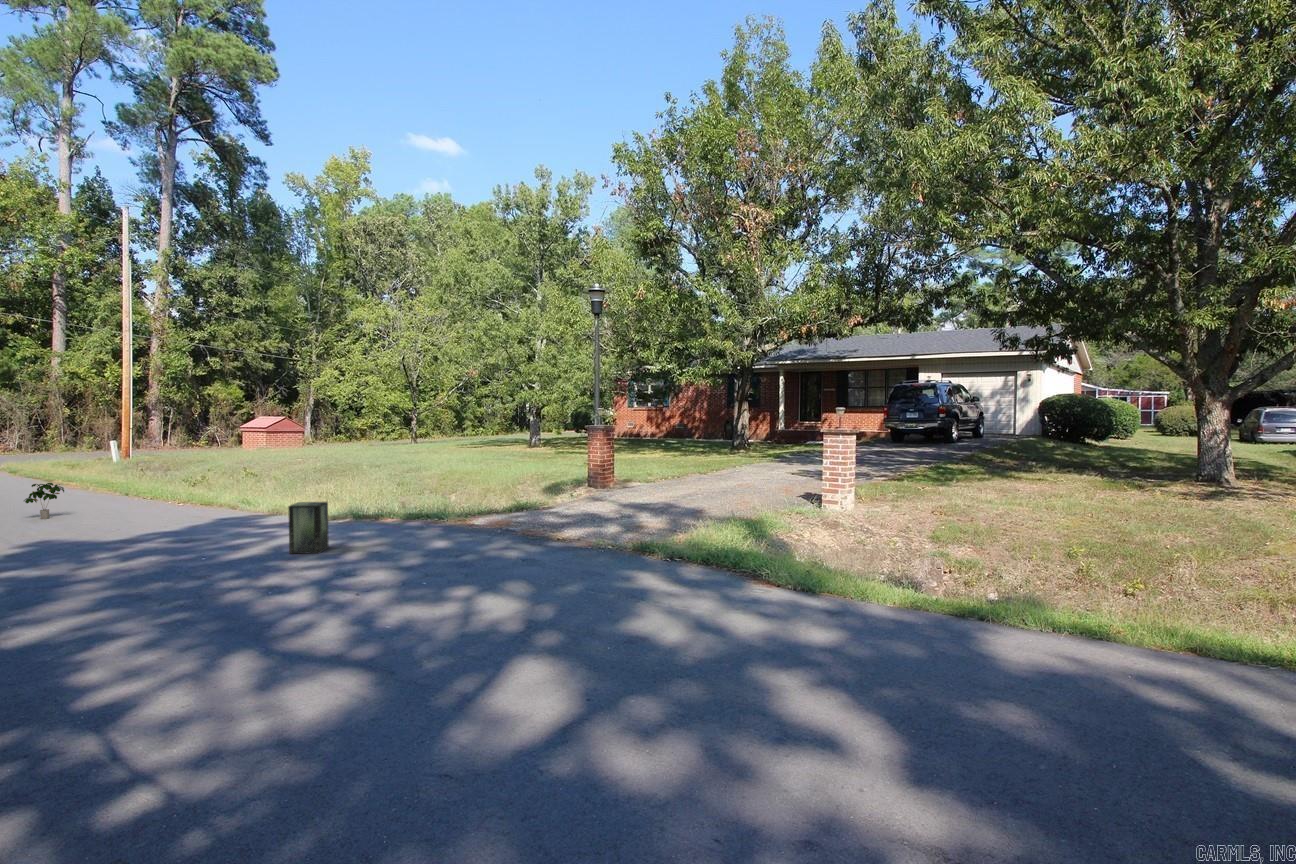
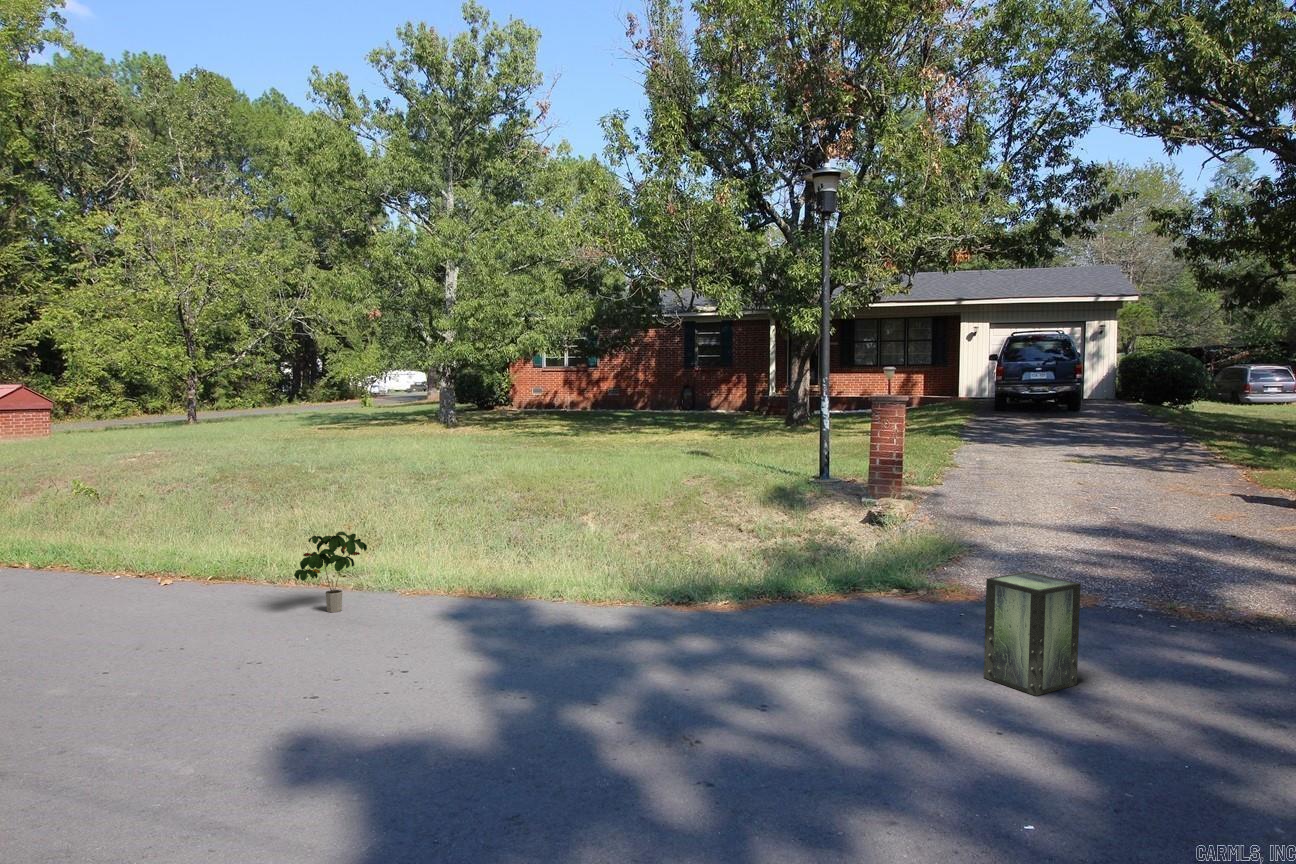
storage box: present [288,502,329,554] -> present [984,572,1080,696]

